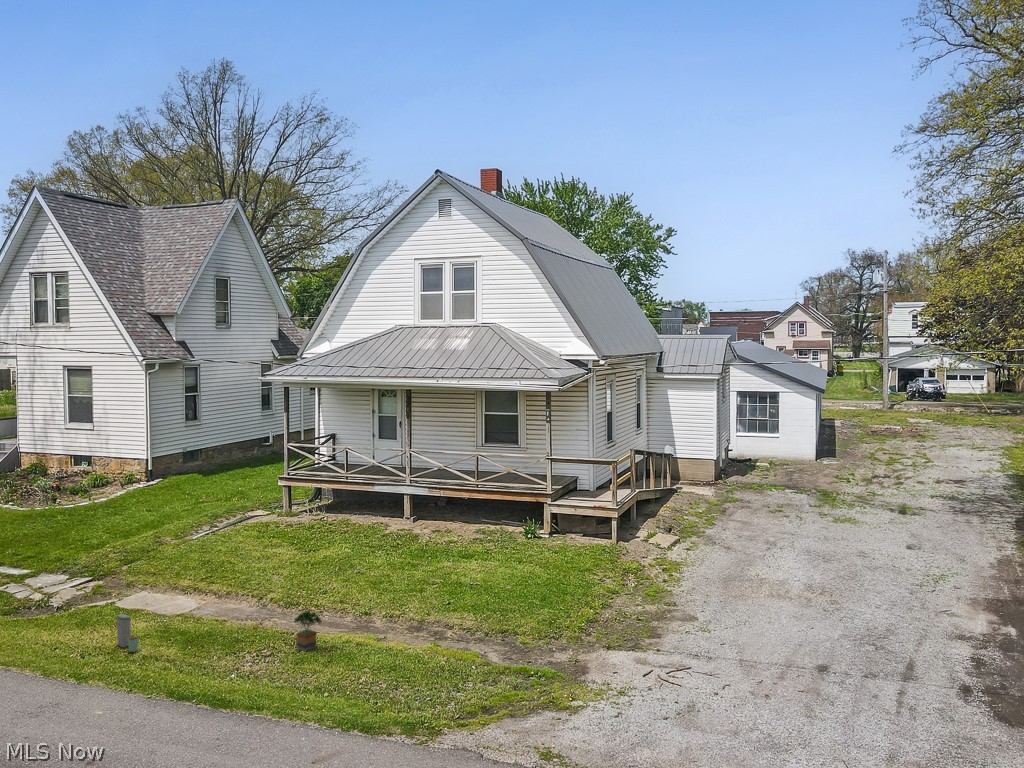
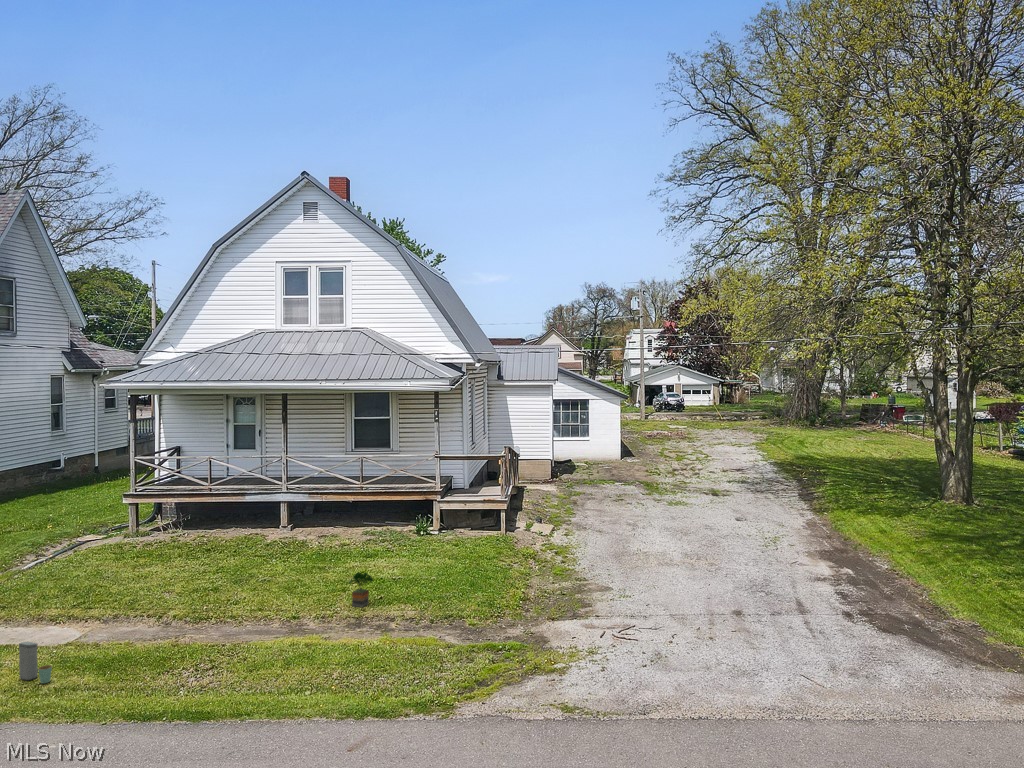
potted tree: present [294,611,322,652] -> present [349,573,373,607]

